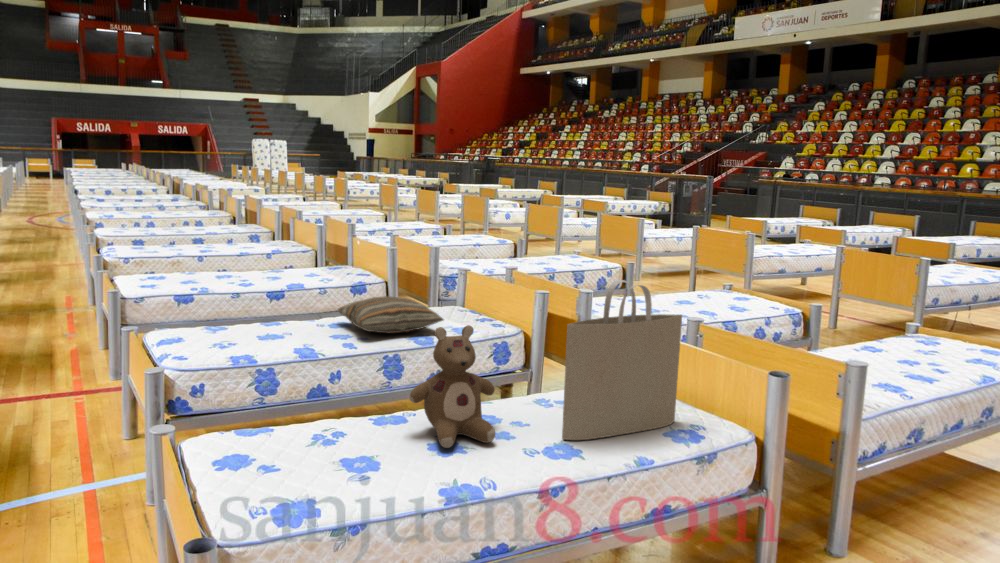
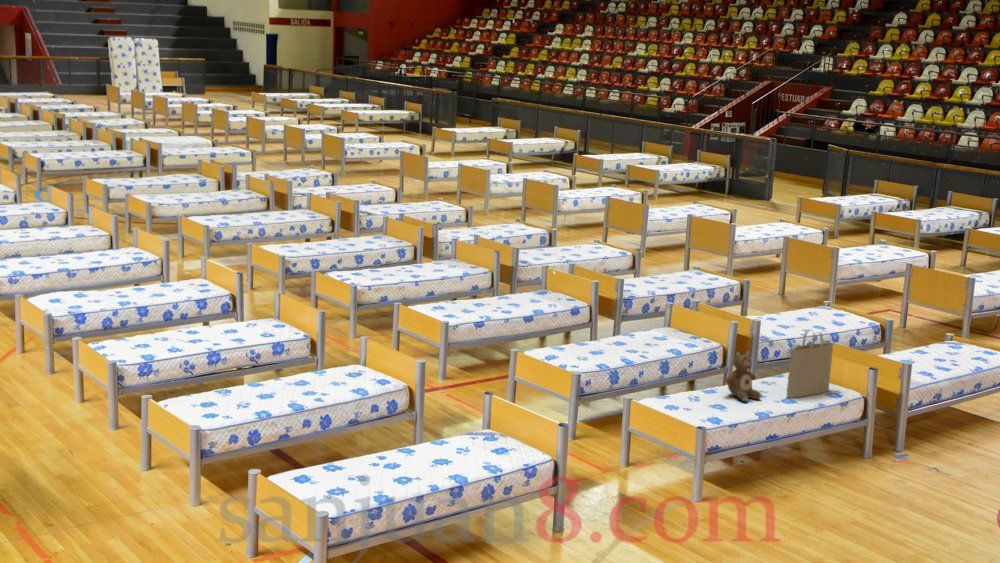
pillow: present [338,296,444,333] -> none [614,326,682,348]

